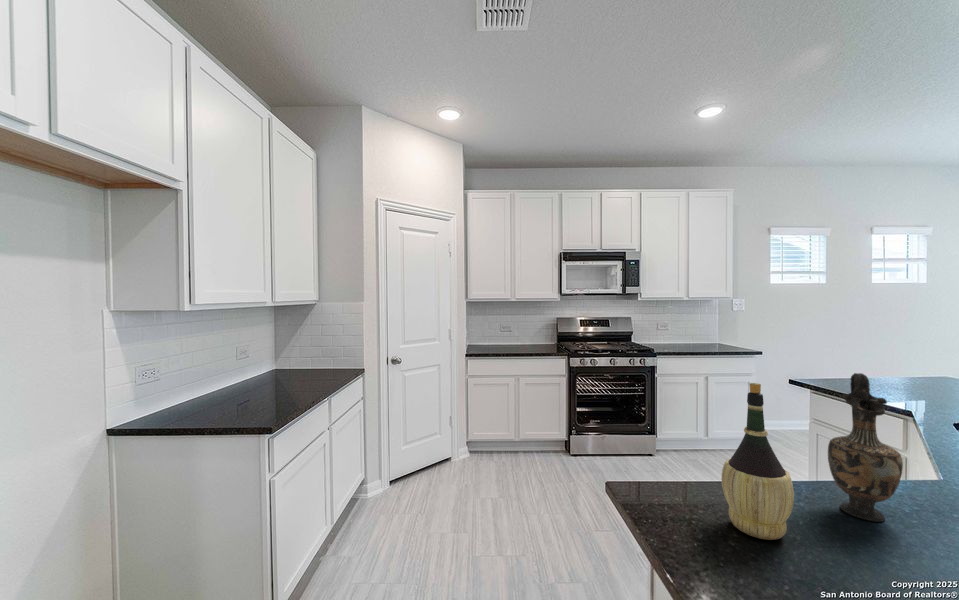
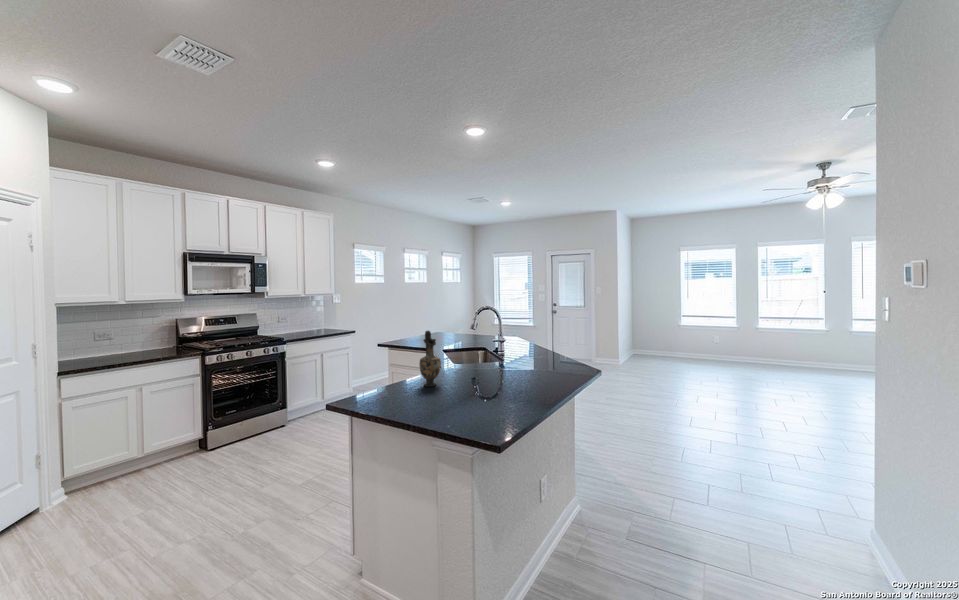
wine bottle: present [721,383,794,540] -> none [390,338,415,400]

